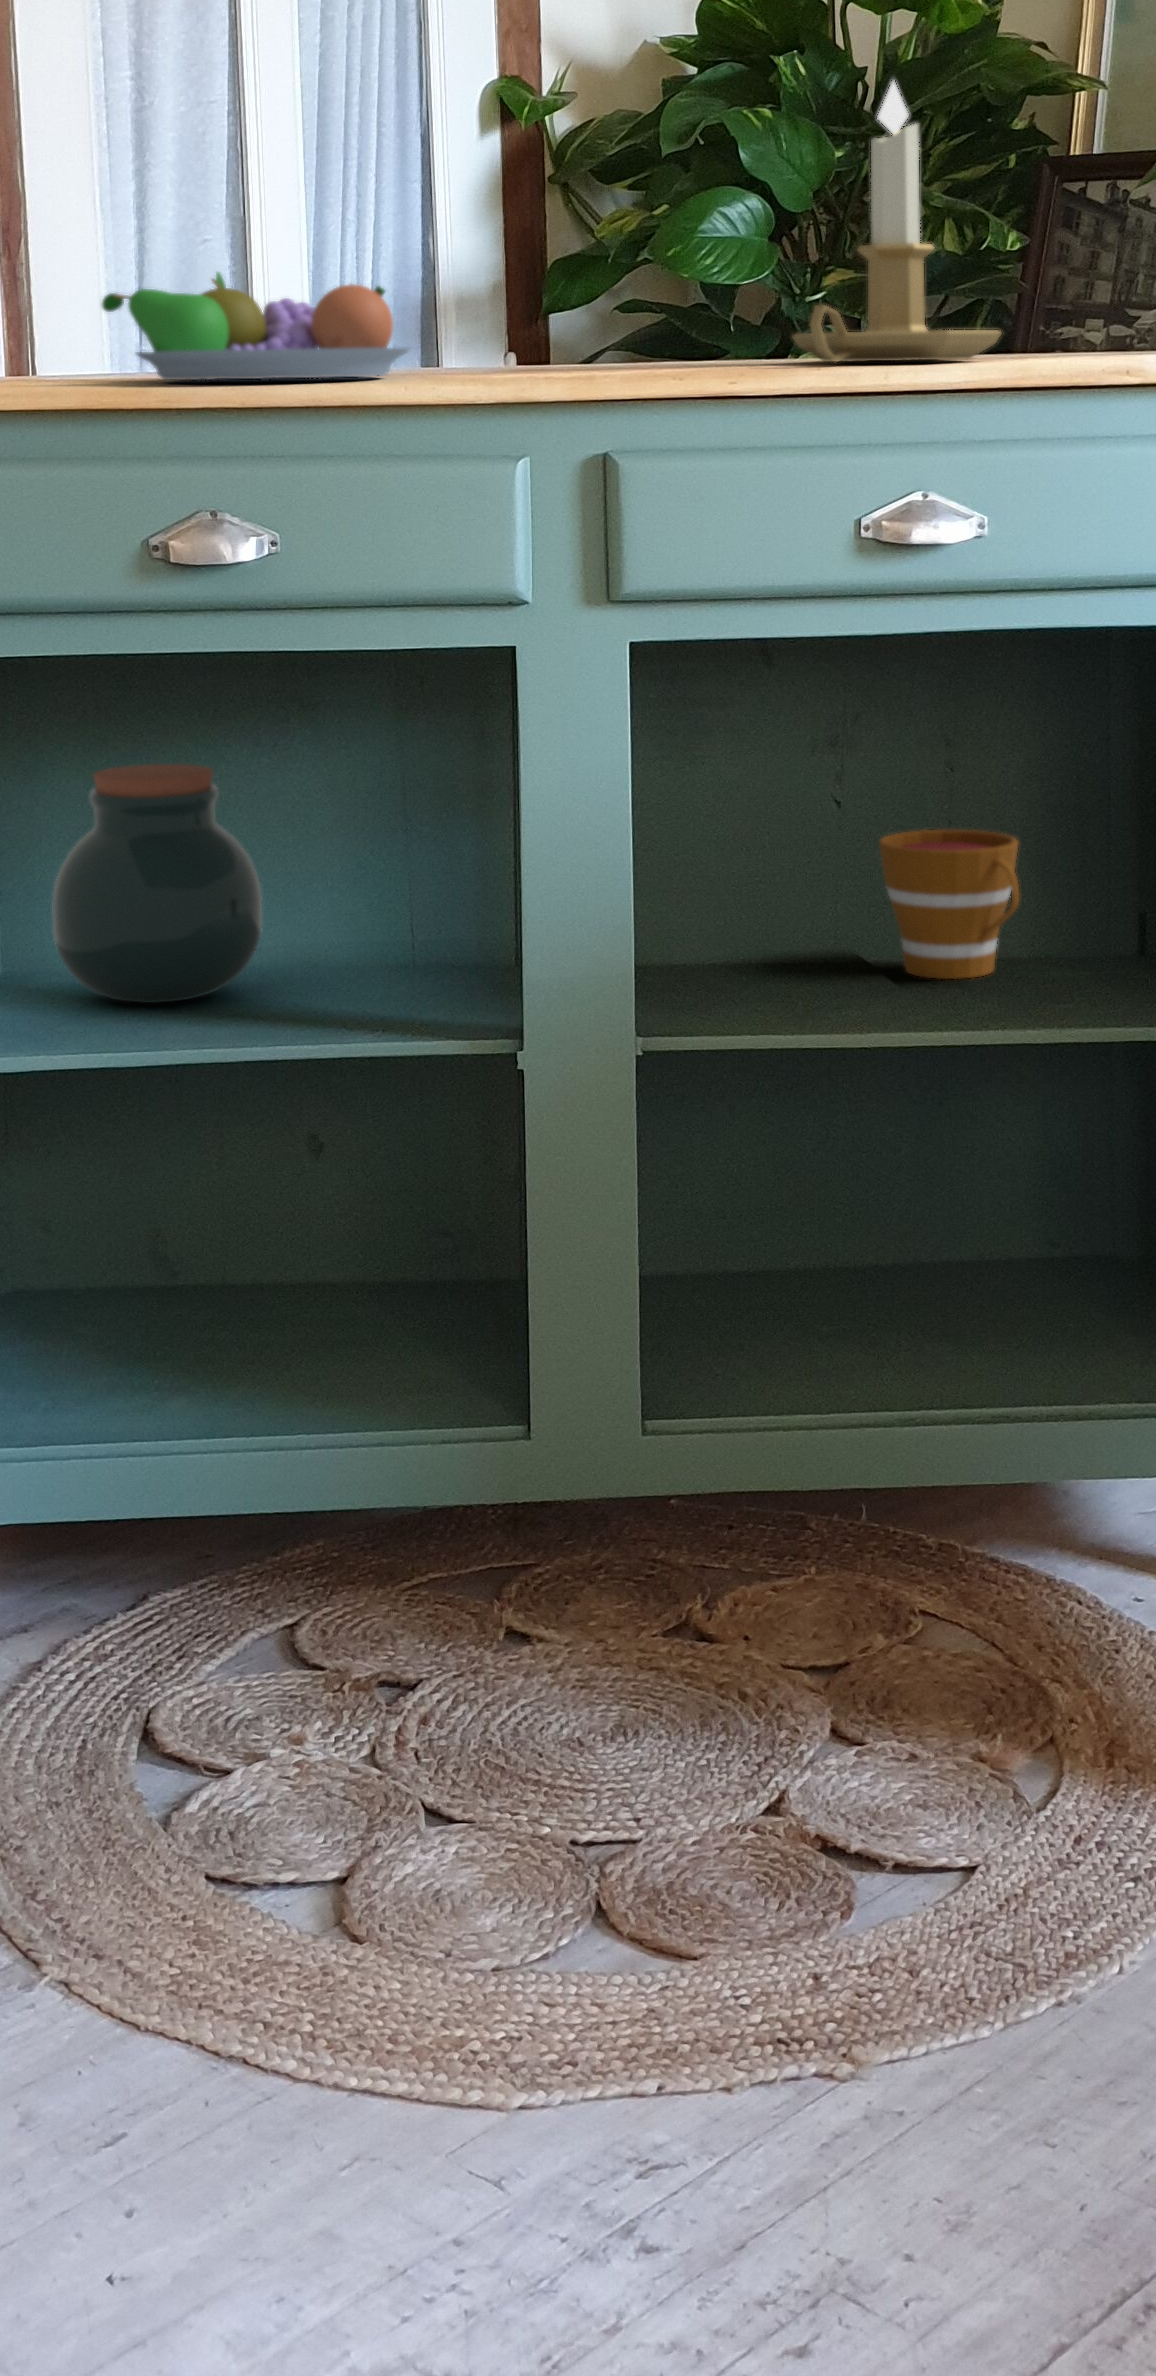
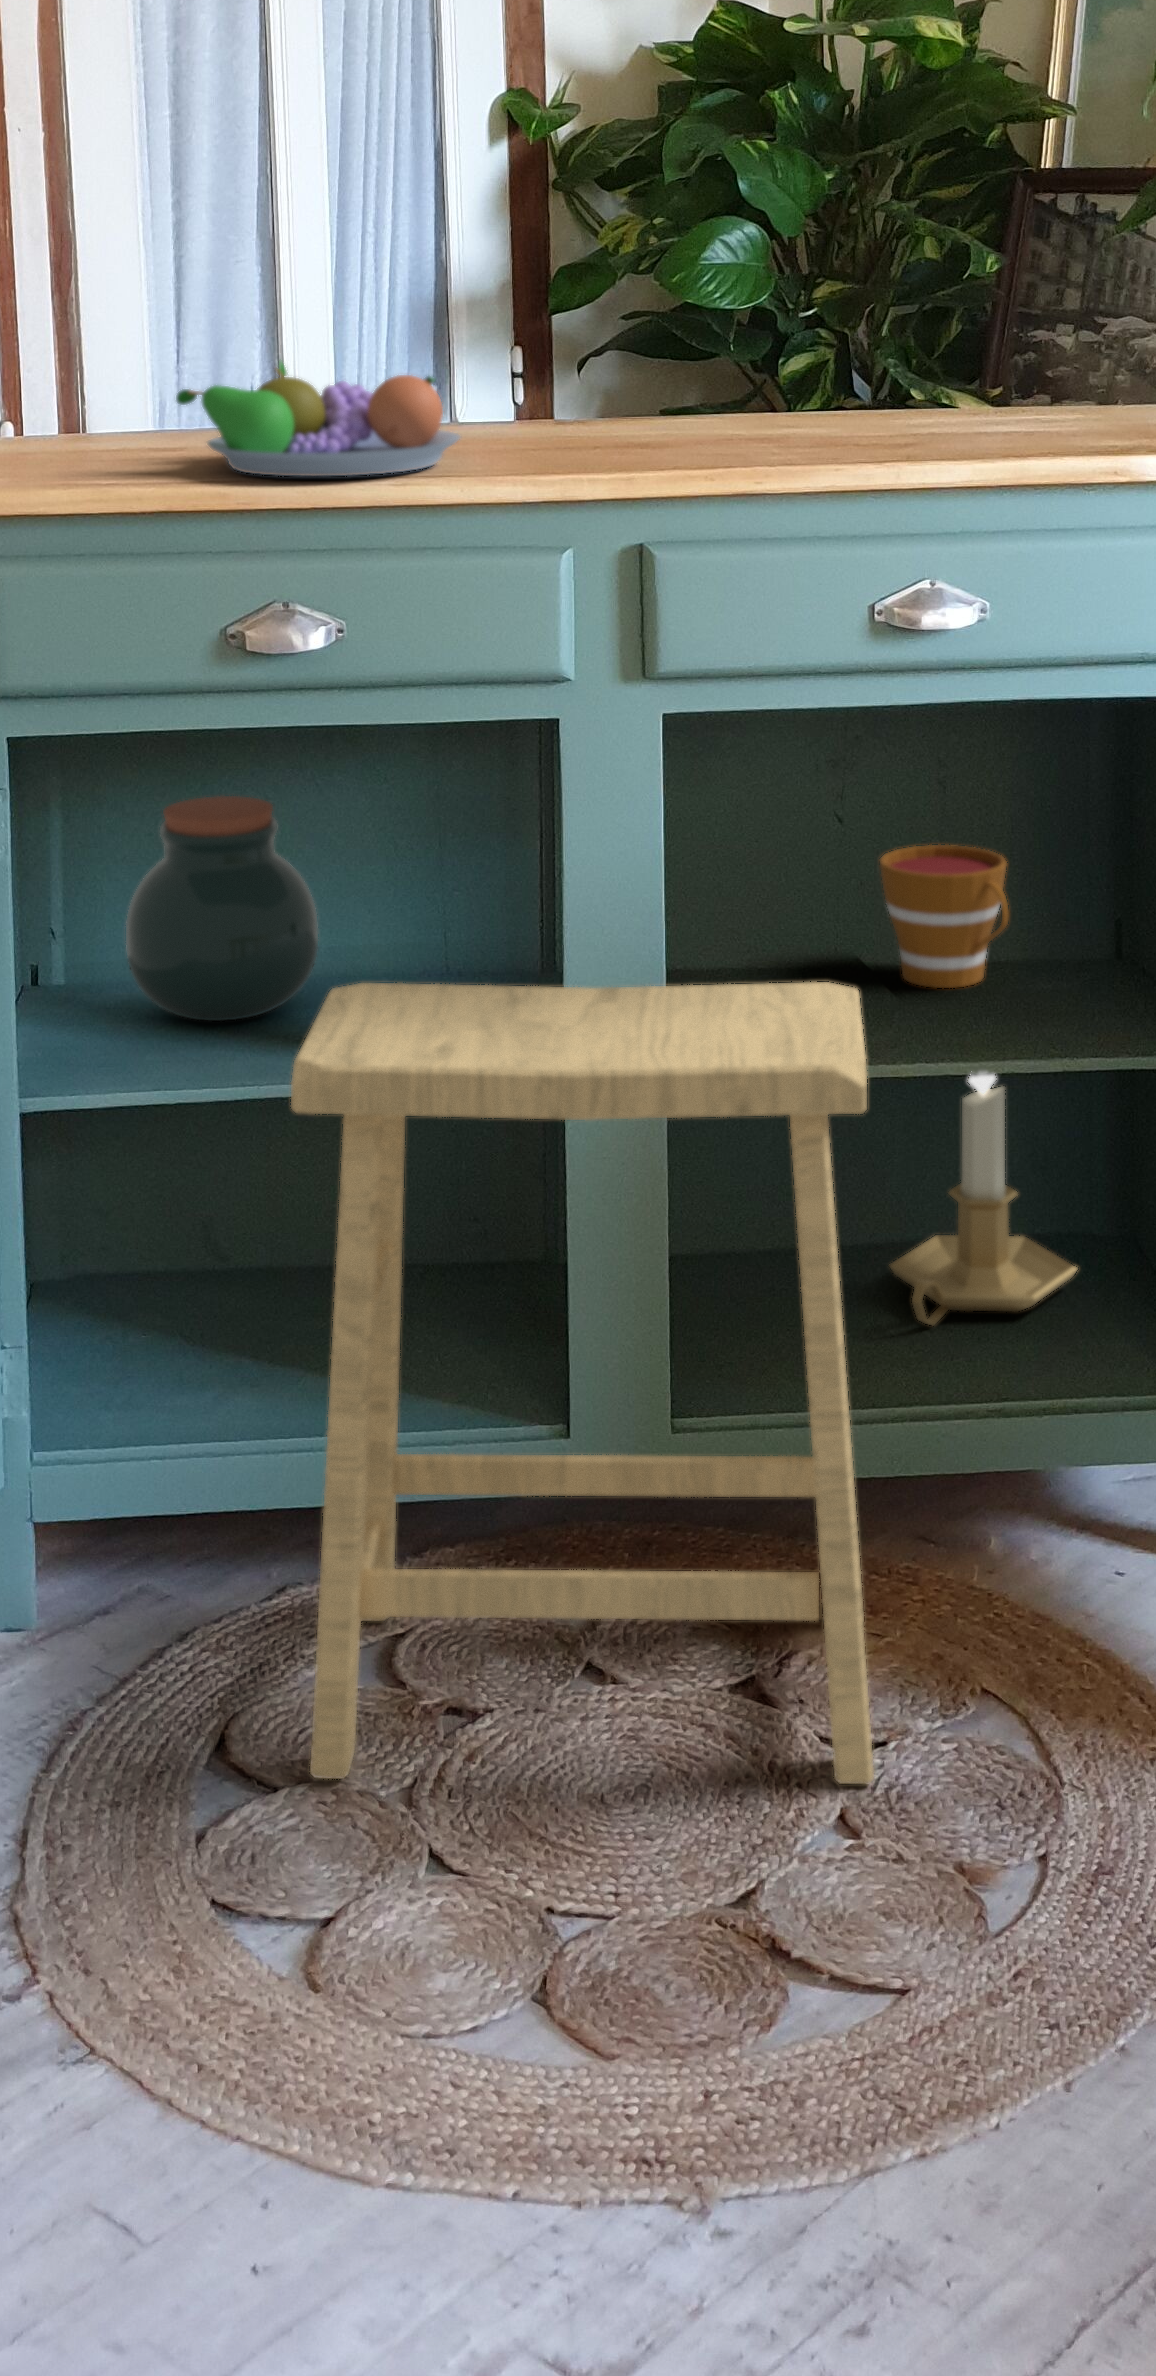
candlestick: present [793,82,1001,362] -> present [889,1074,1077,1326]
stool: none [203,928,853,1809] -> present [291,982,874,1784]

